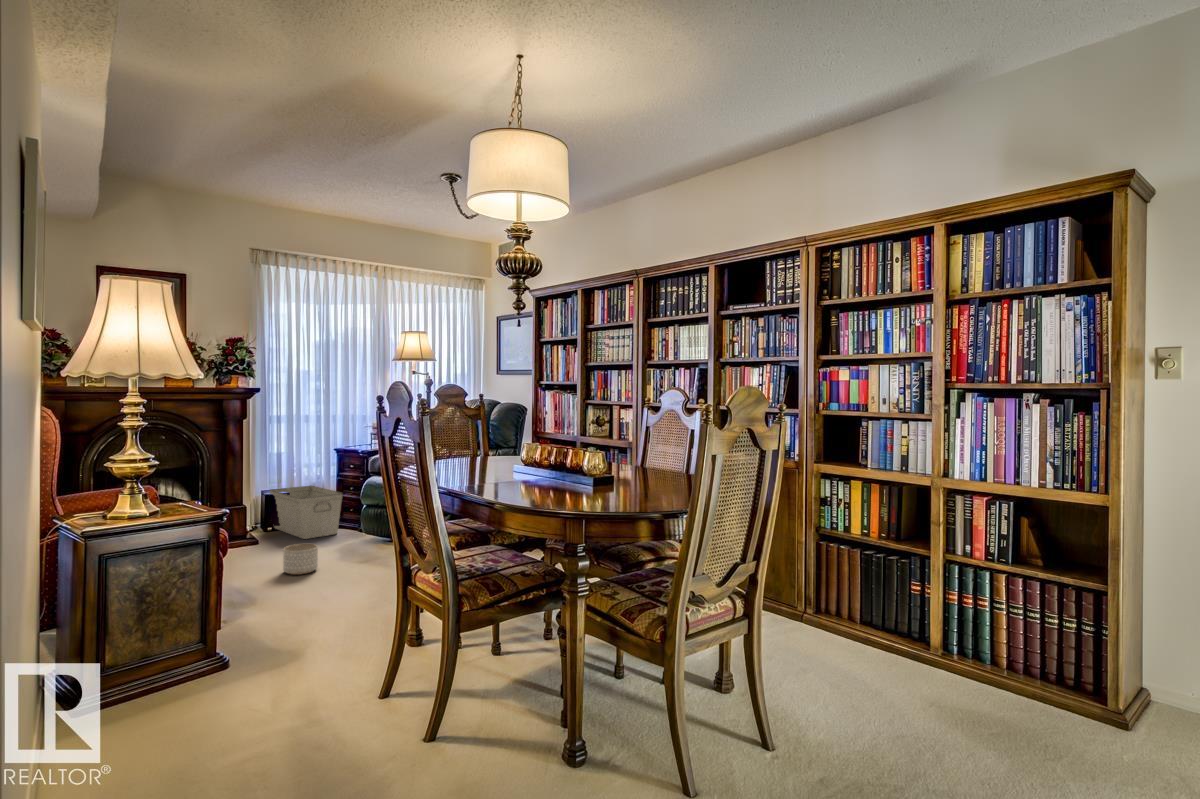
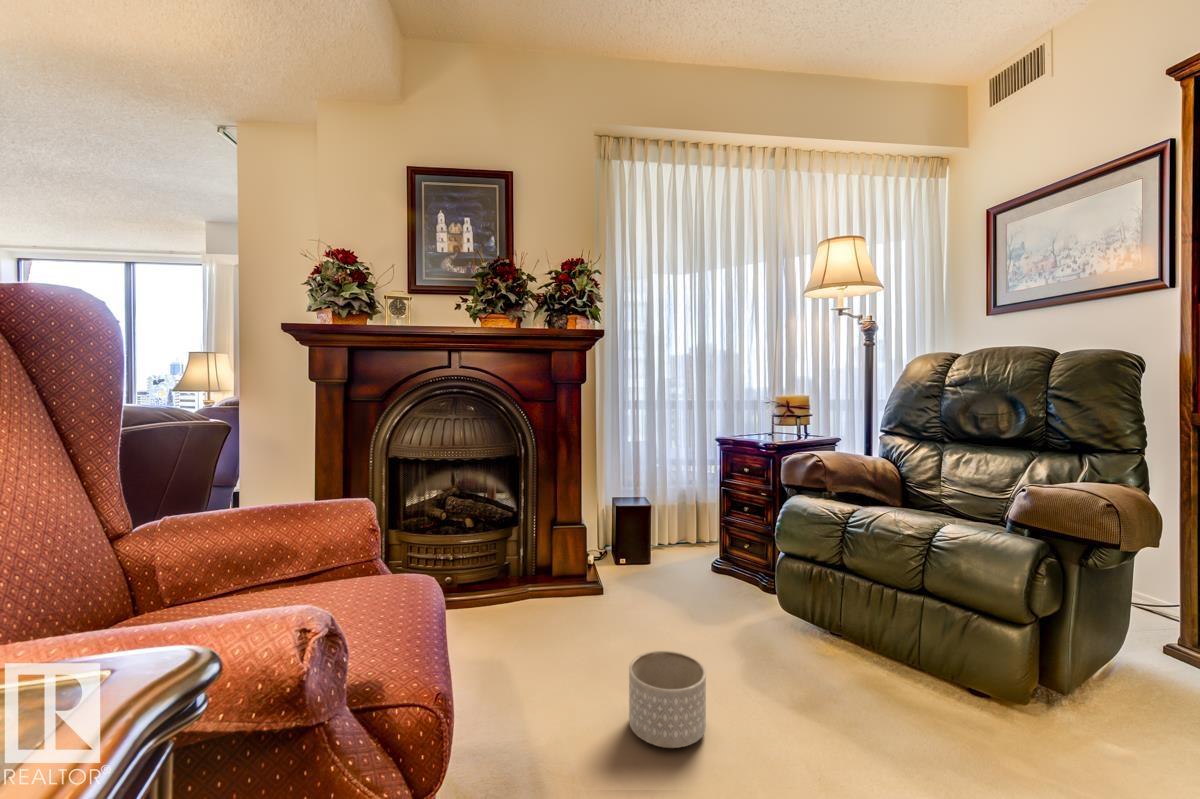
storage bin: present [270,486,342,539] -> none [622,494,735,595]

